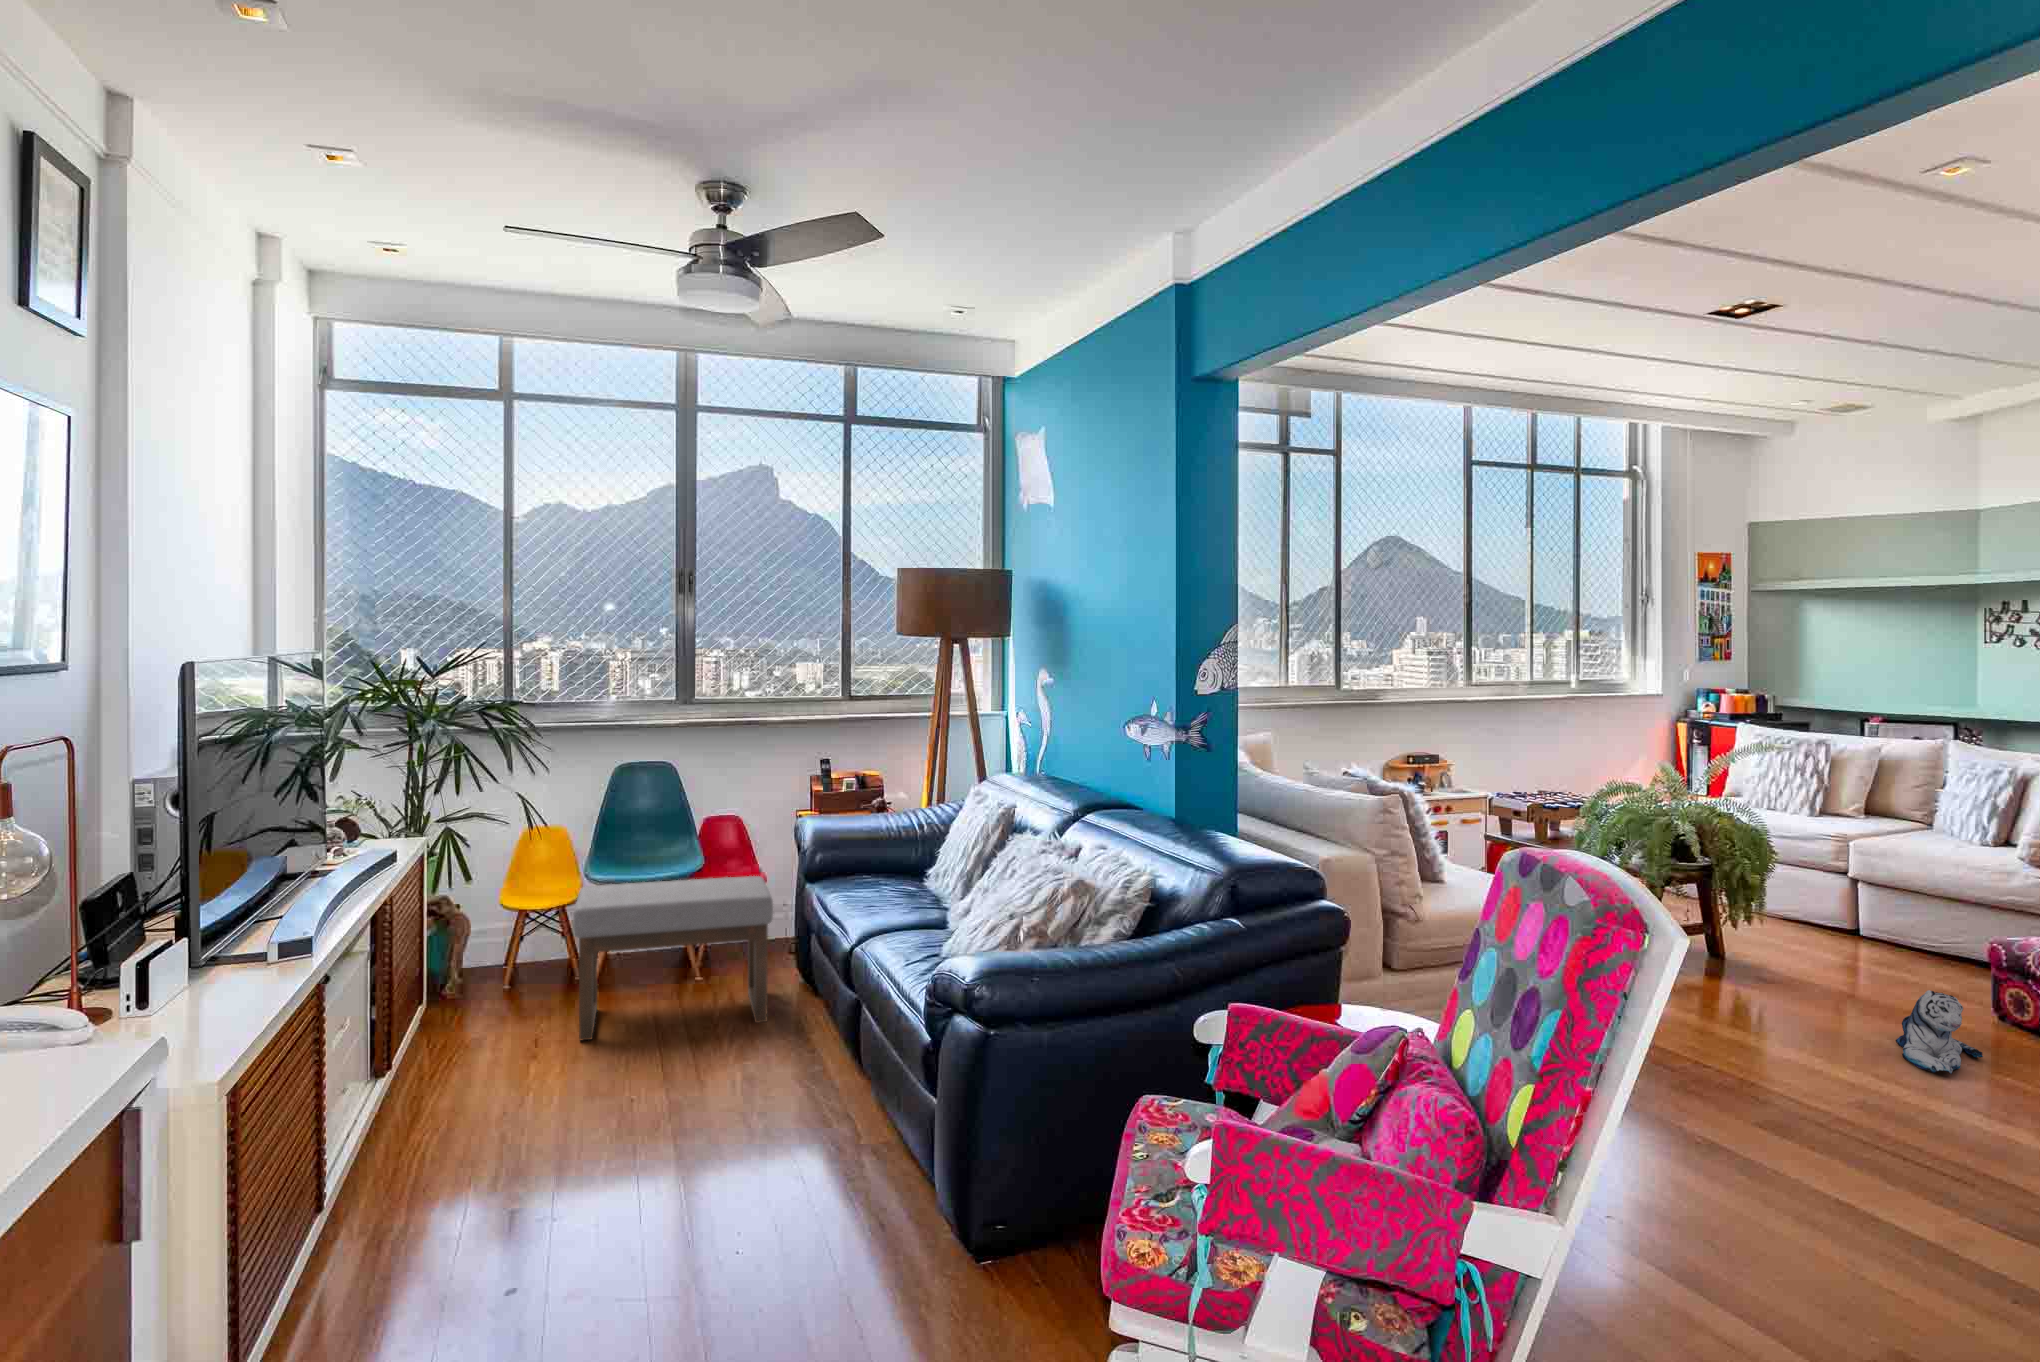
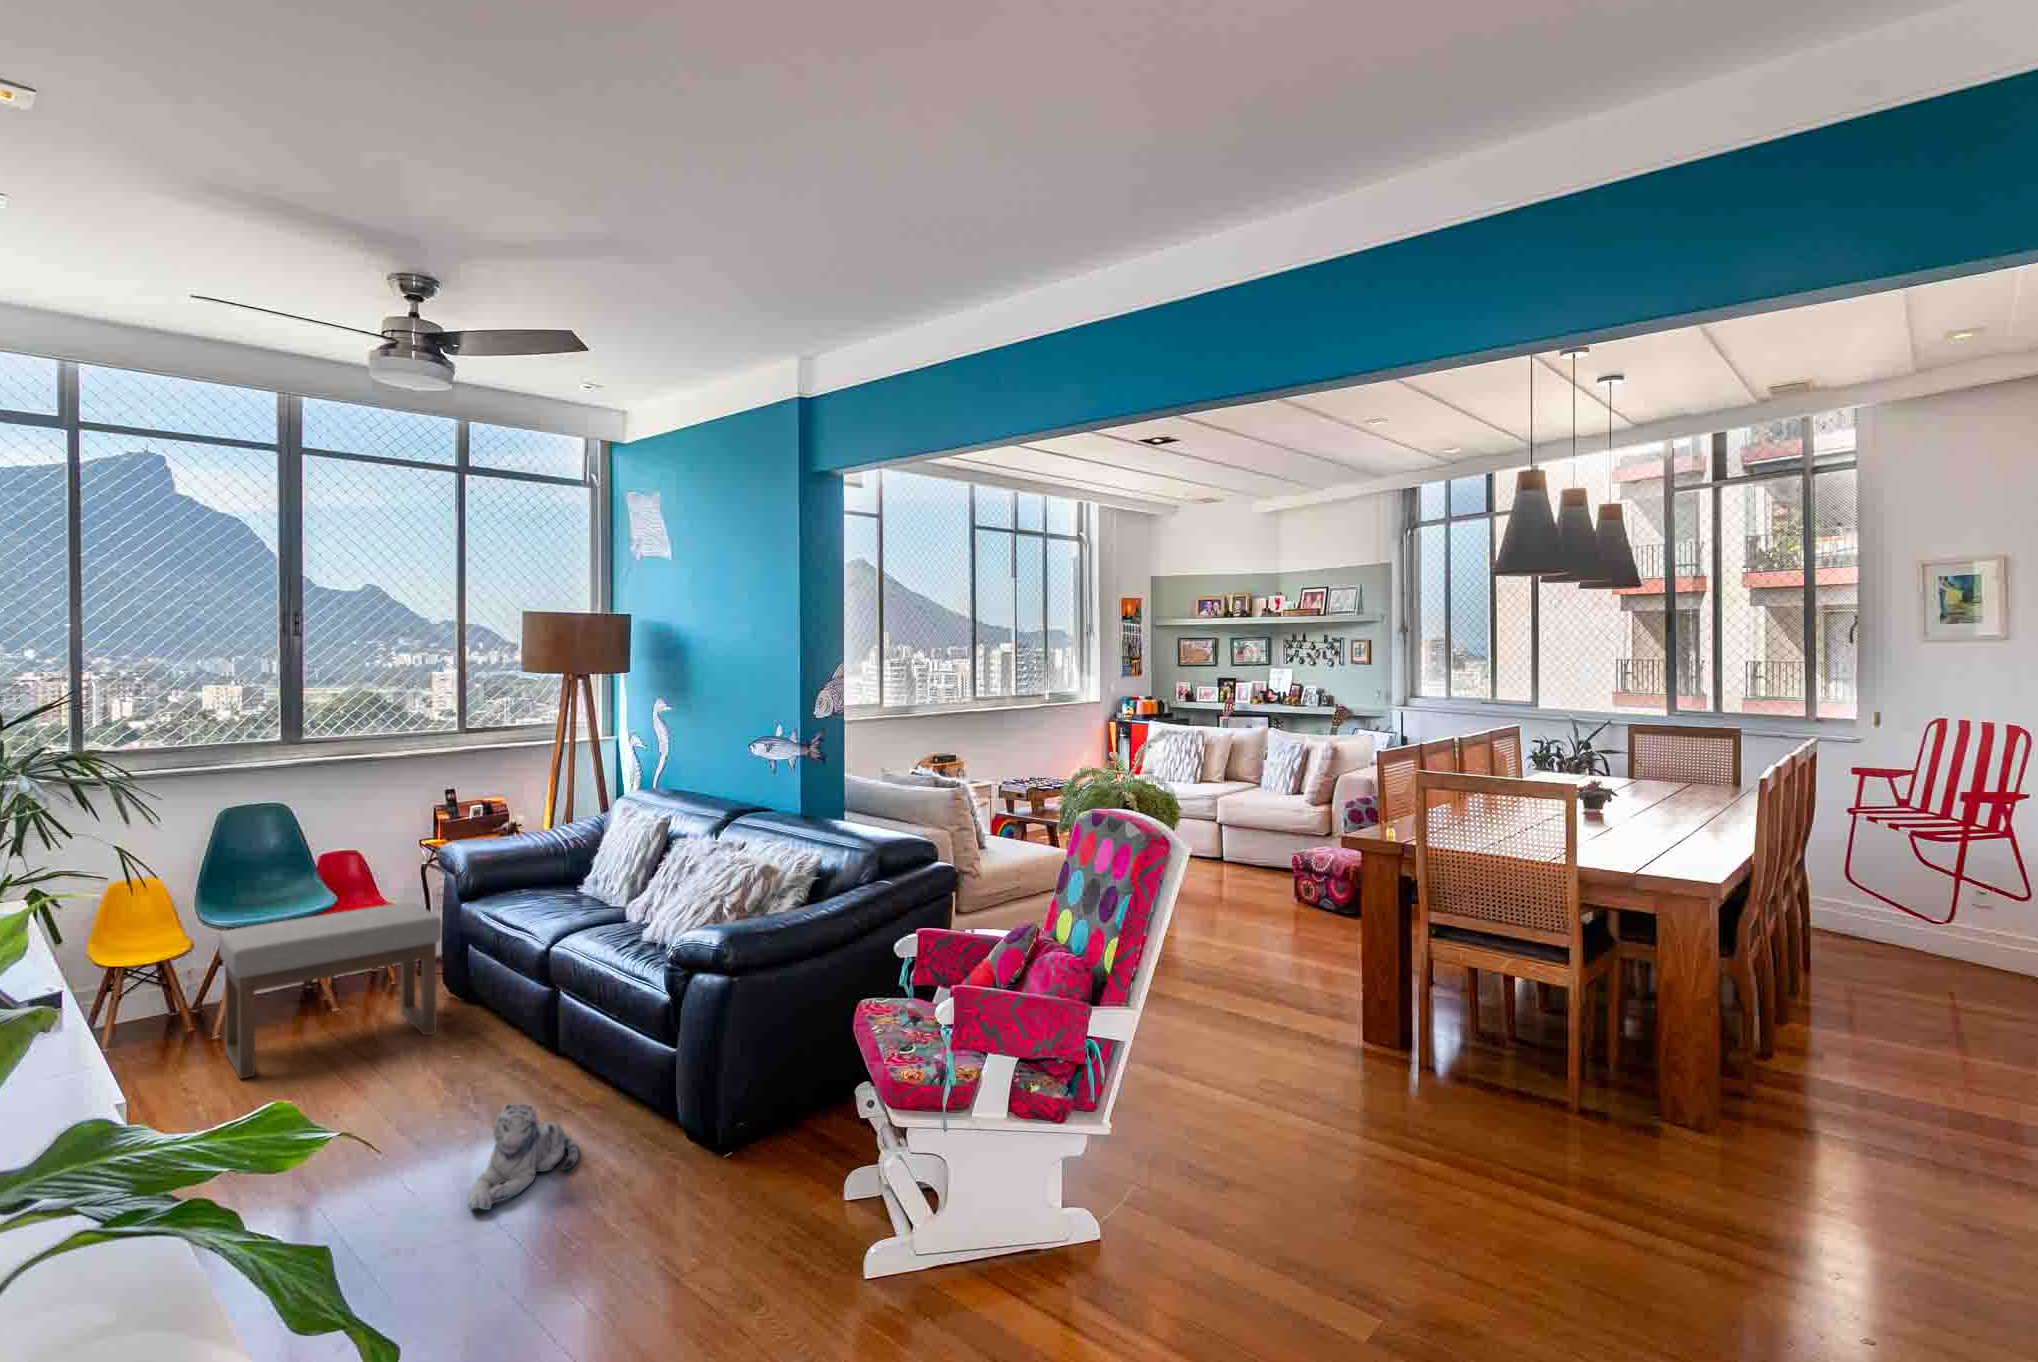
plush toy: present [1896,990,1983,1074] -> present [468,1104,579,1210]

